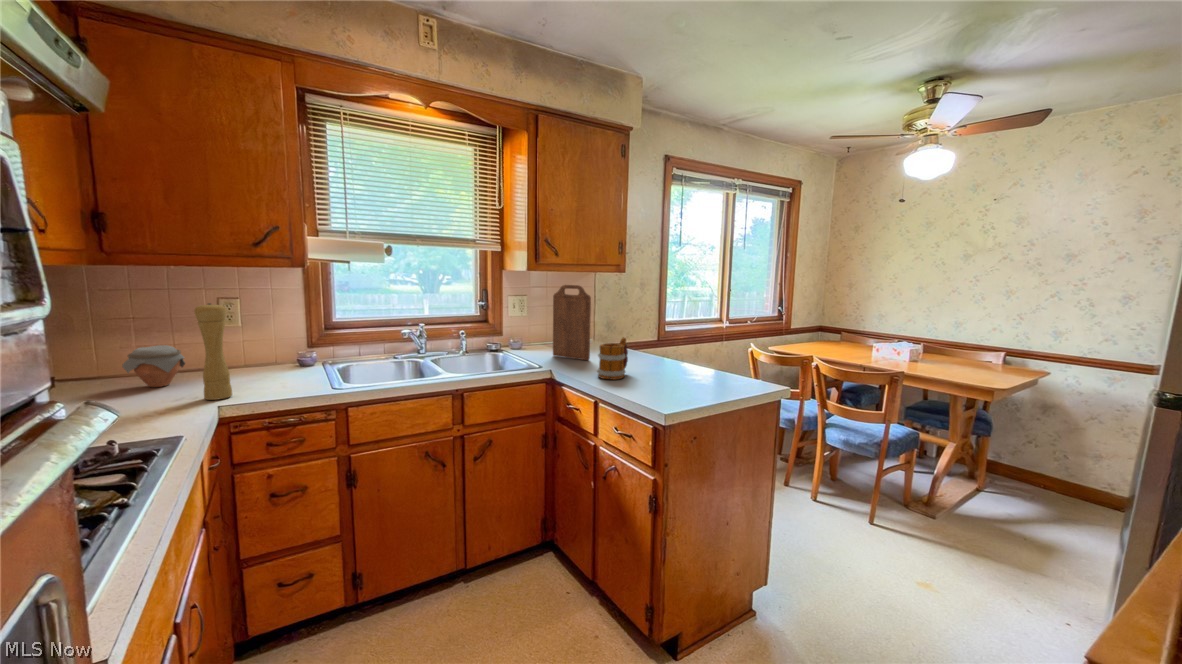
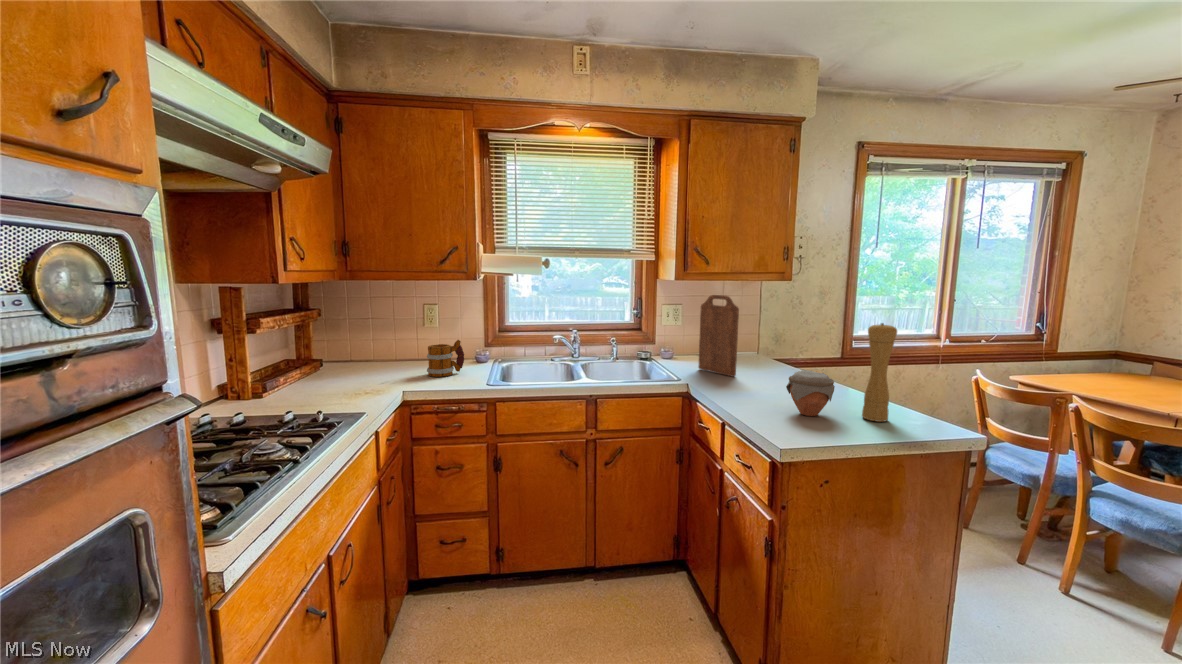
pepper mill: present [194,303,232,400] -> present [862,323,897,422]
mug: present [597,337,628,380] -> present [427,340,464,377]
jar: present [122,345,185,387] -> present [786,370,835,416]

